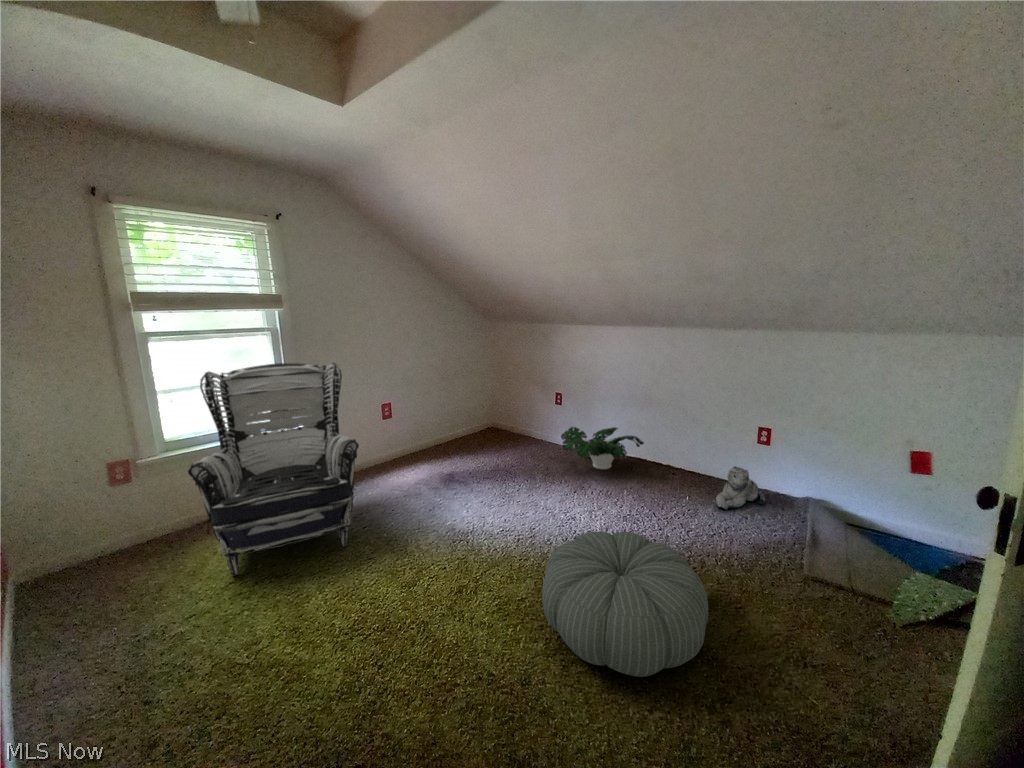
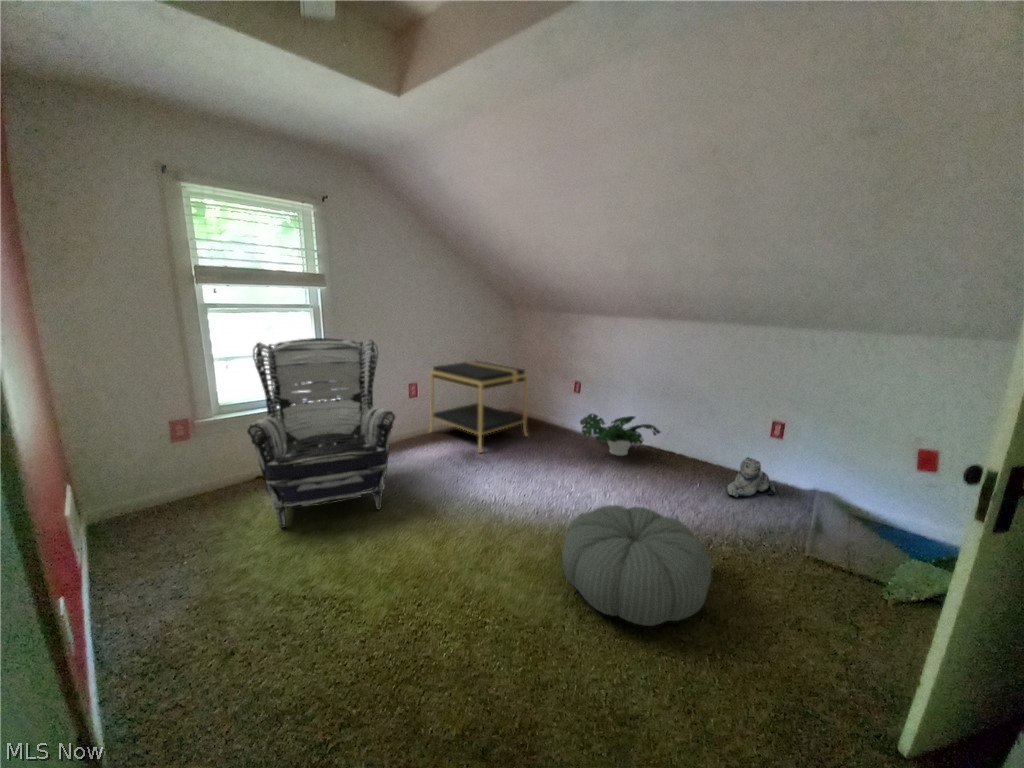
nightstand: none [404,378,509,475] -> present [430,361,528,452]

